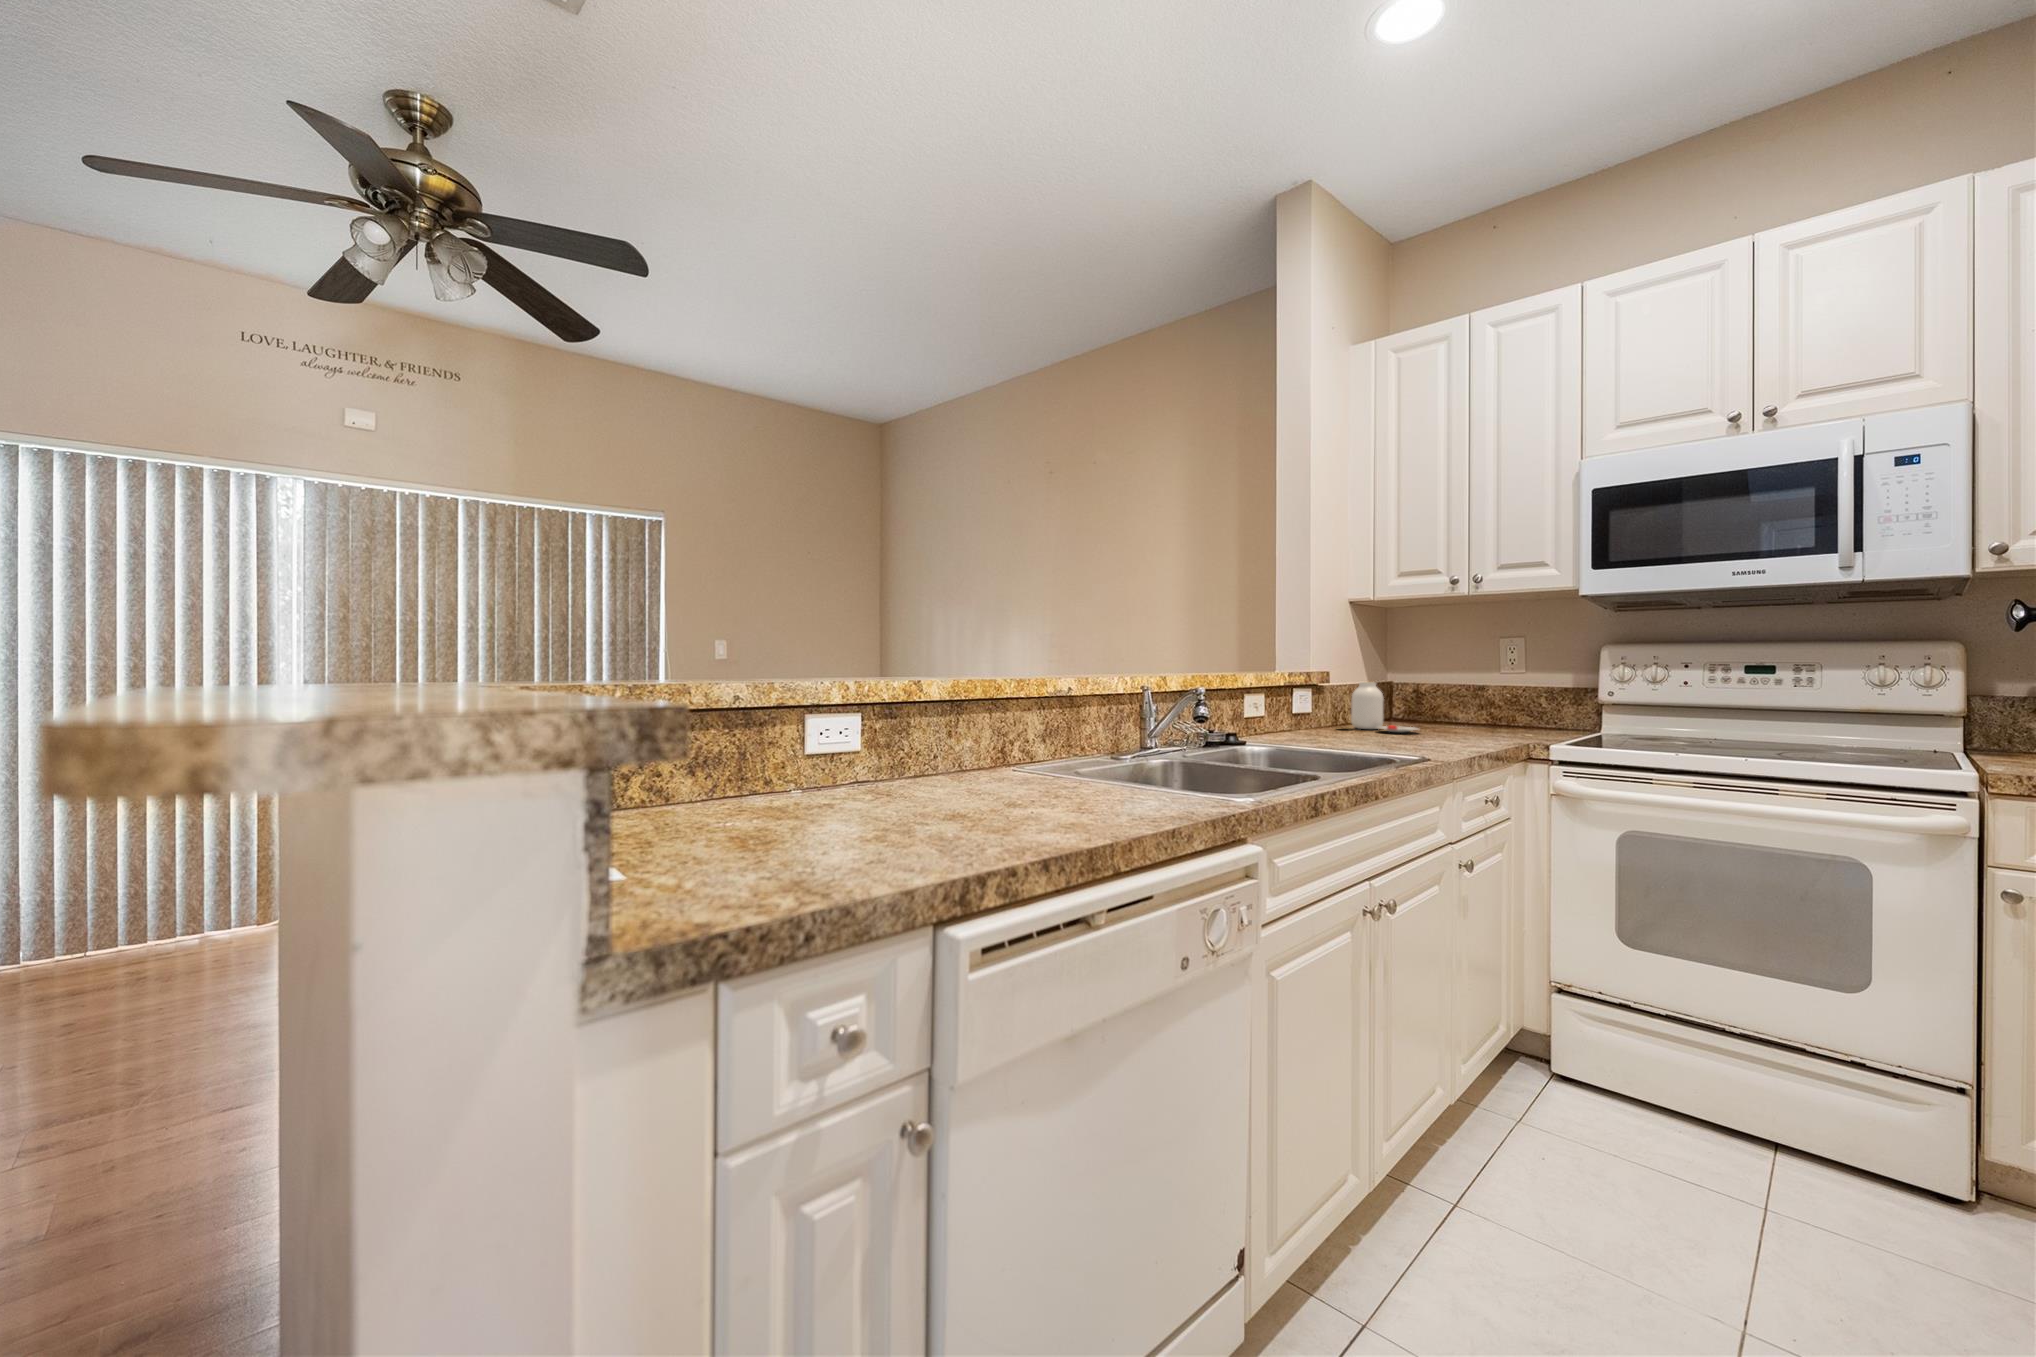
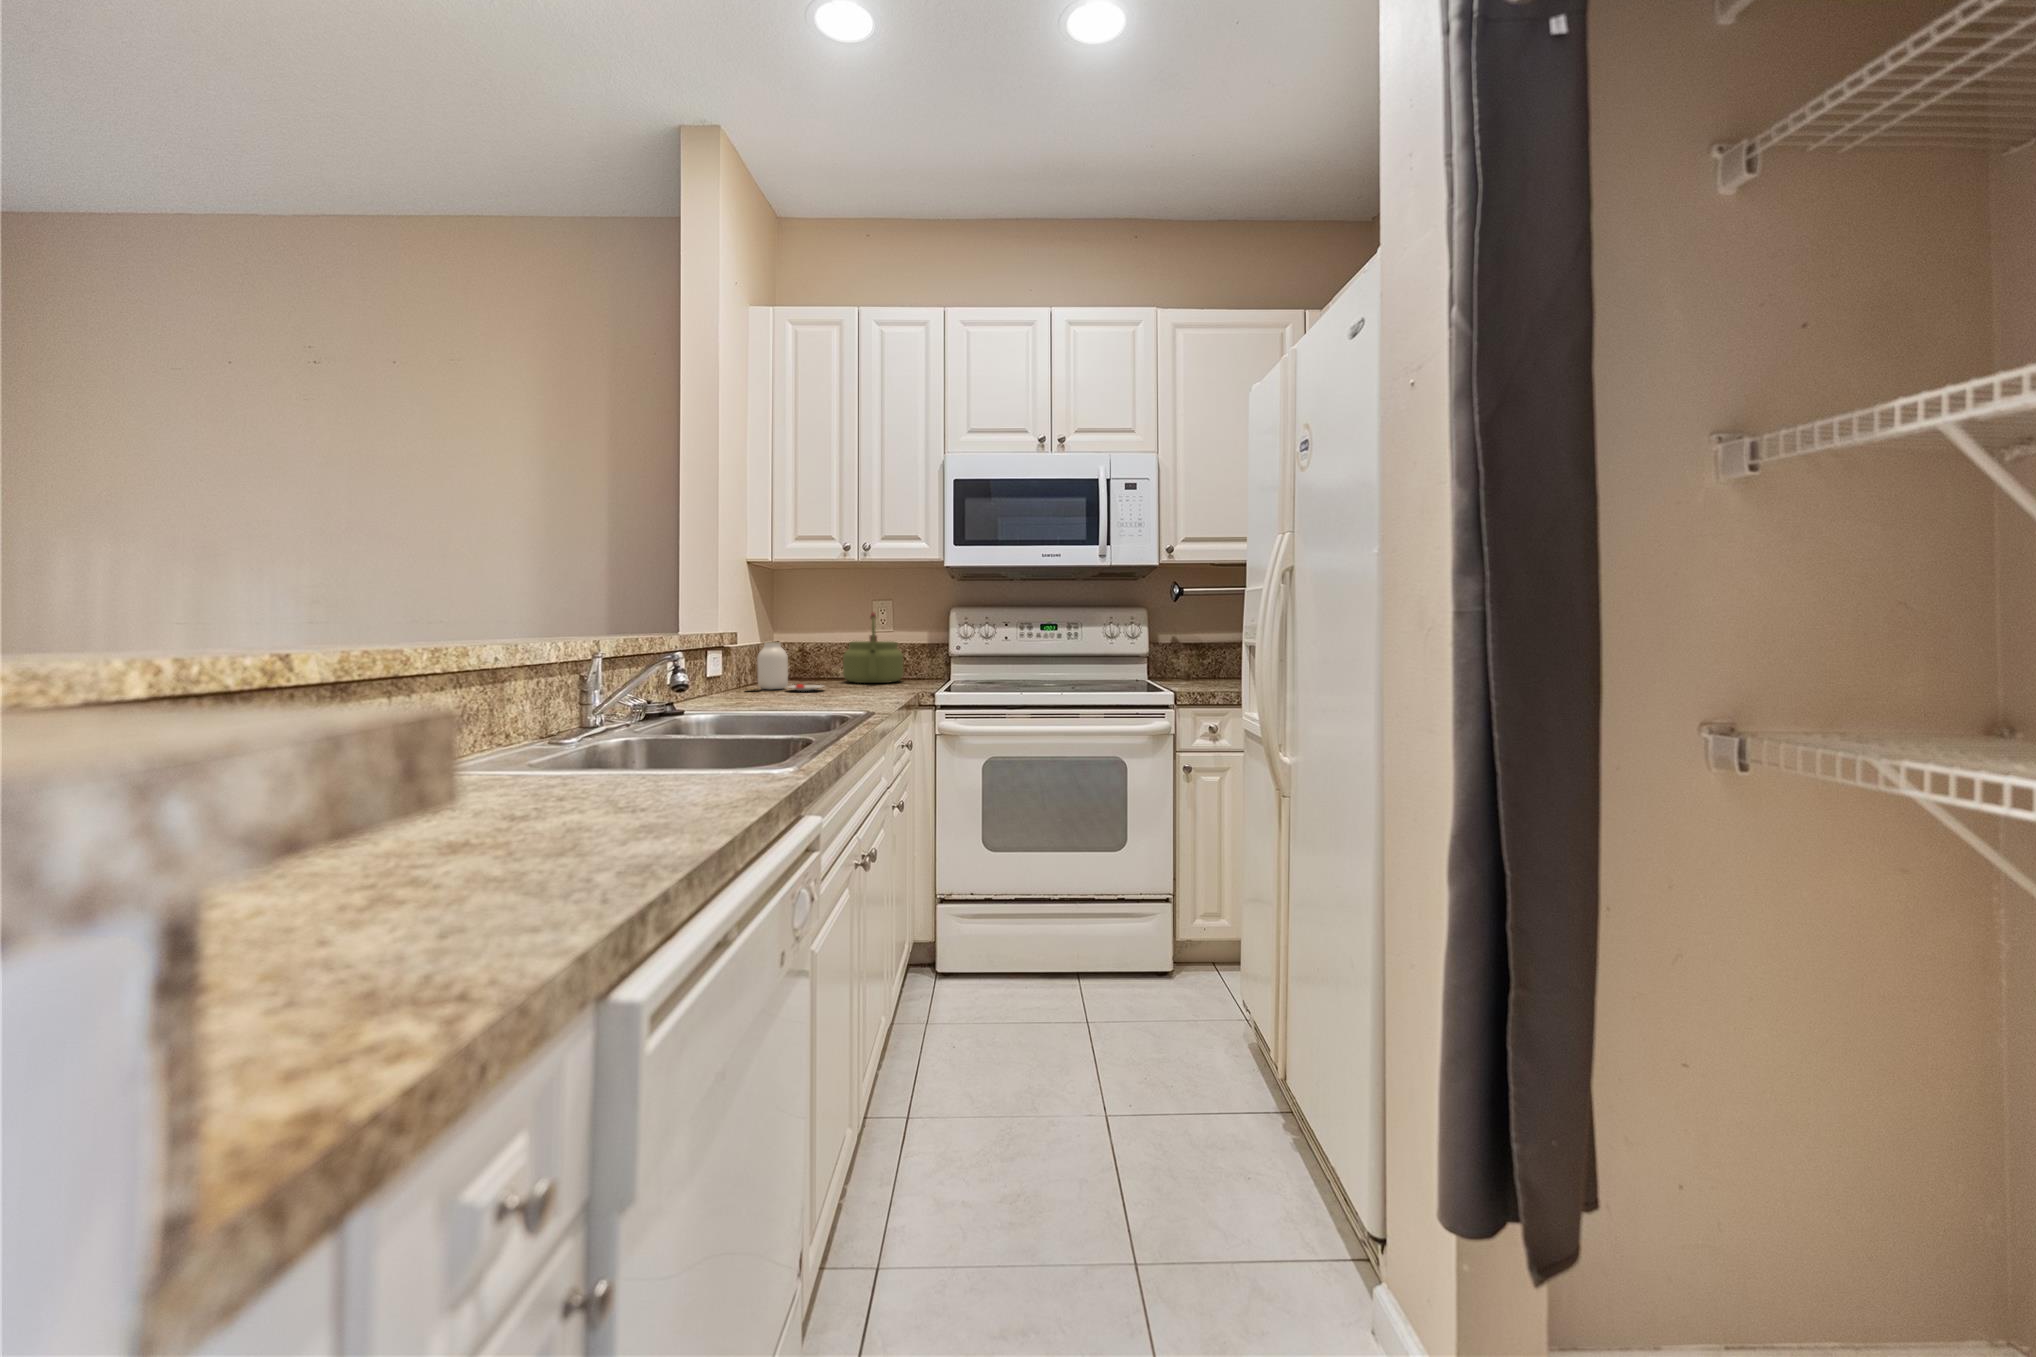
kettle: none [1455,651,1532,730] -> present [843,612,903,683]

